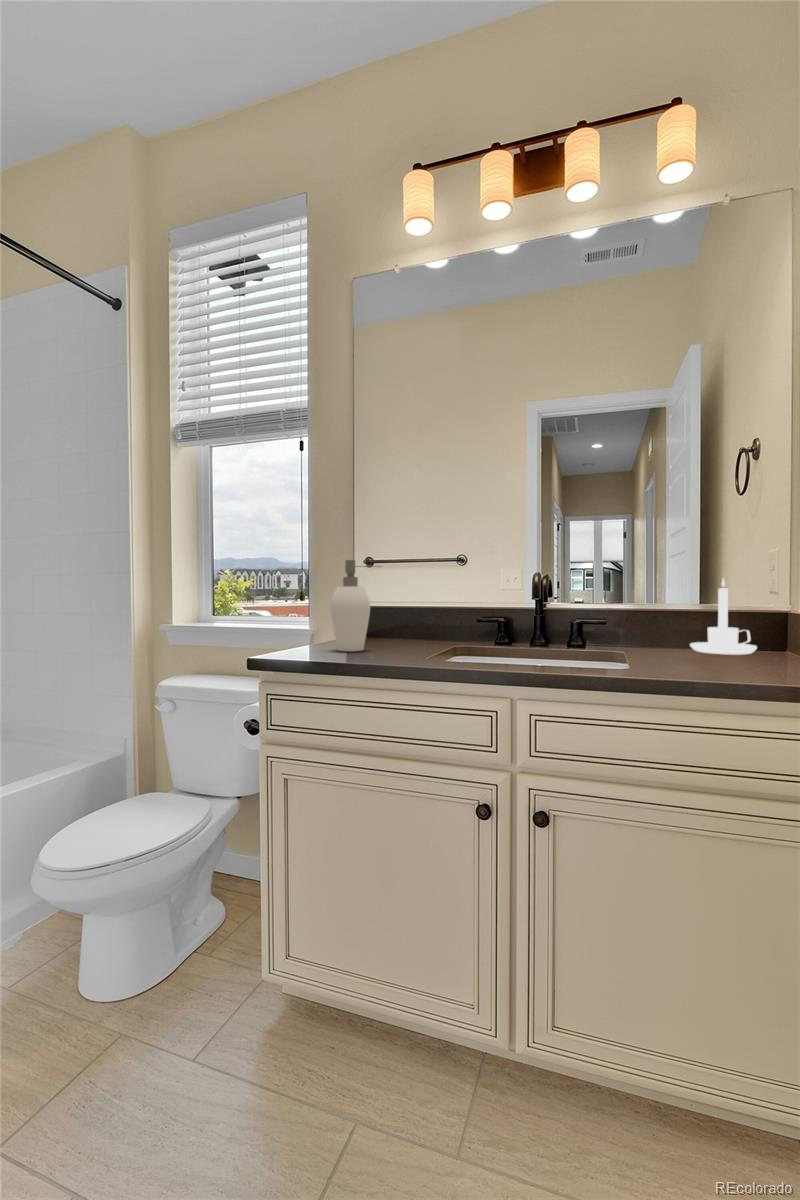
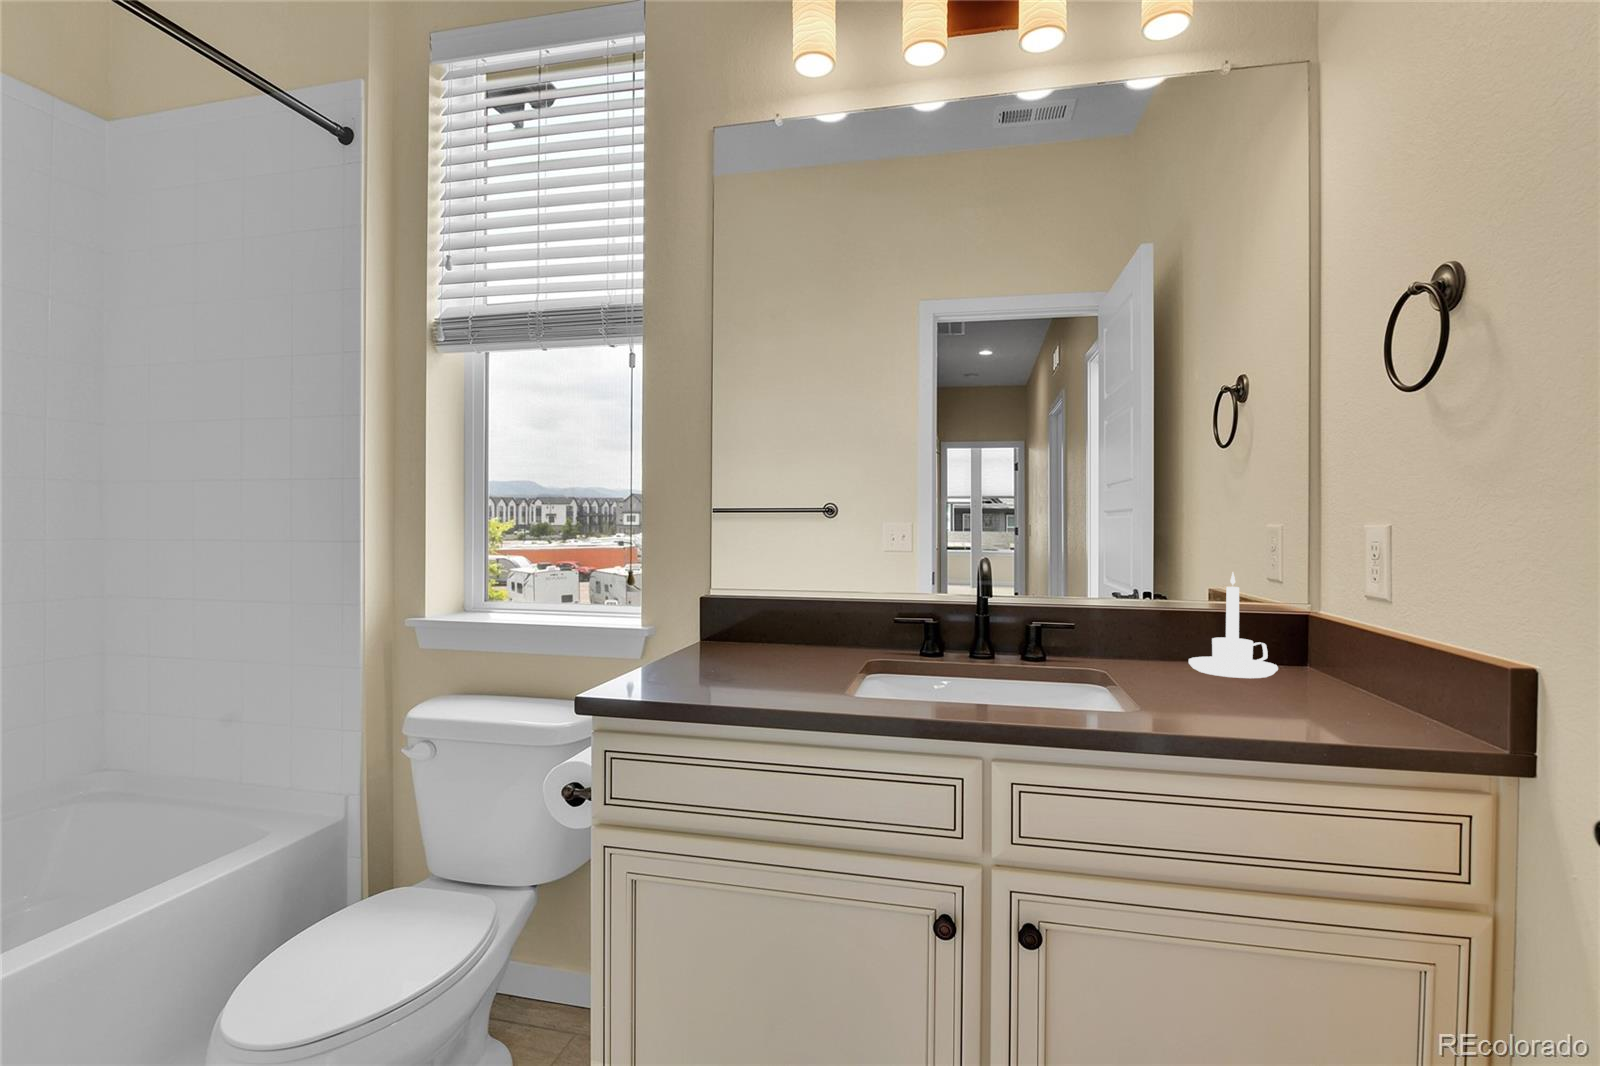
soap dispenser: present [330,560,382,651] -> none [698,544,774,678]

